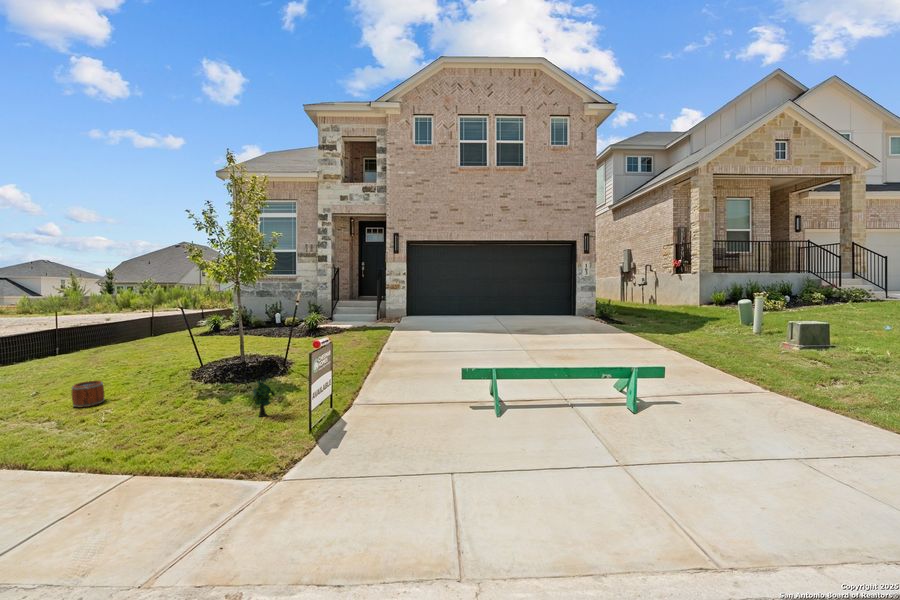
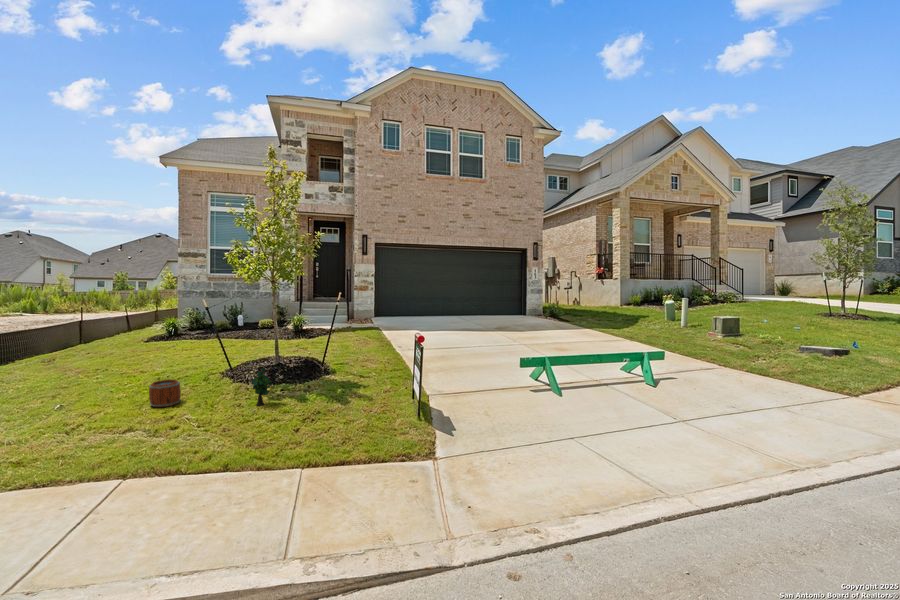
decorative plant: present [253,377,275,417] -> present [250,368,272,406]

